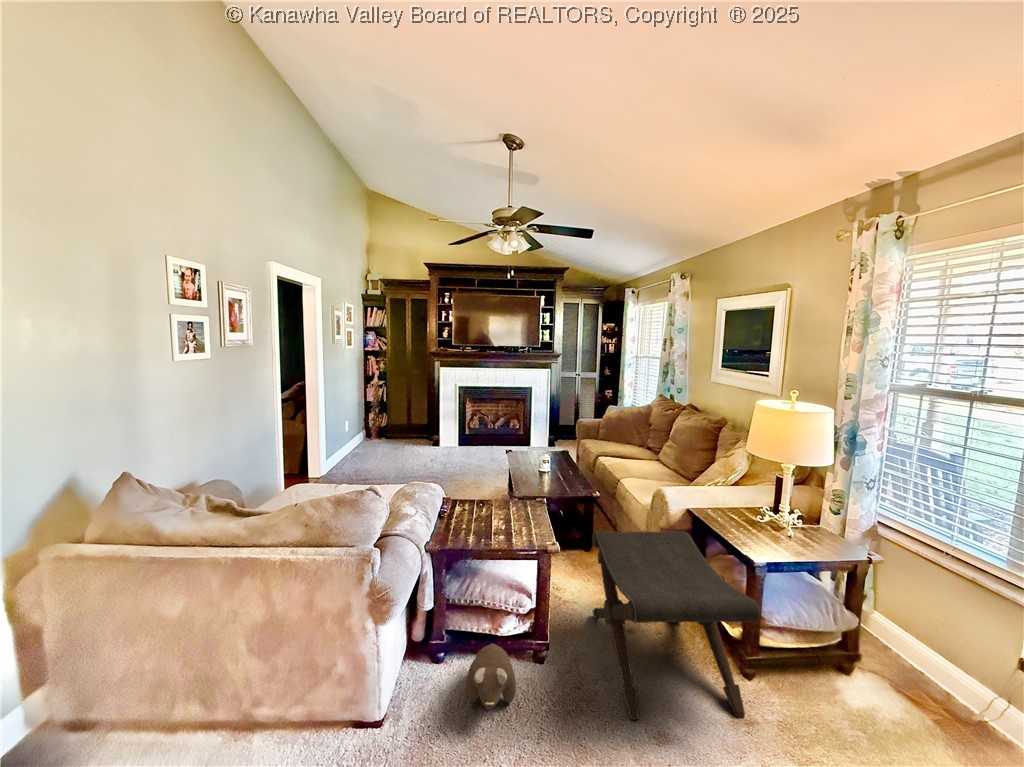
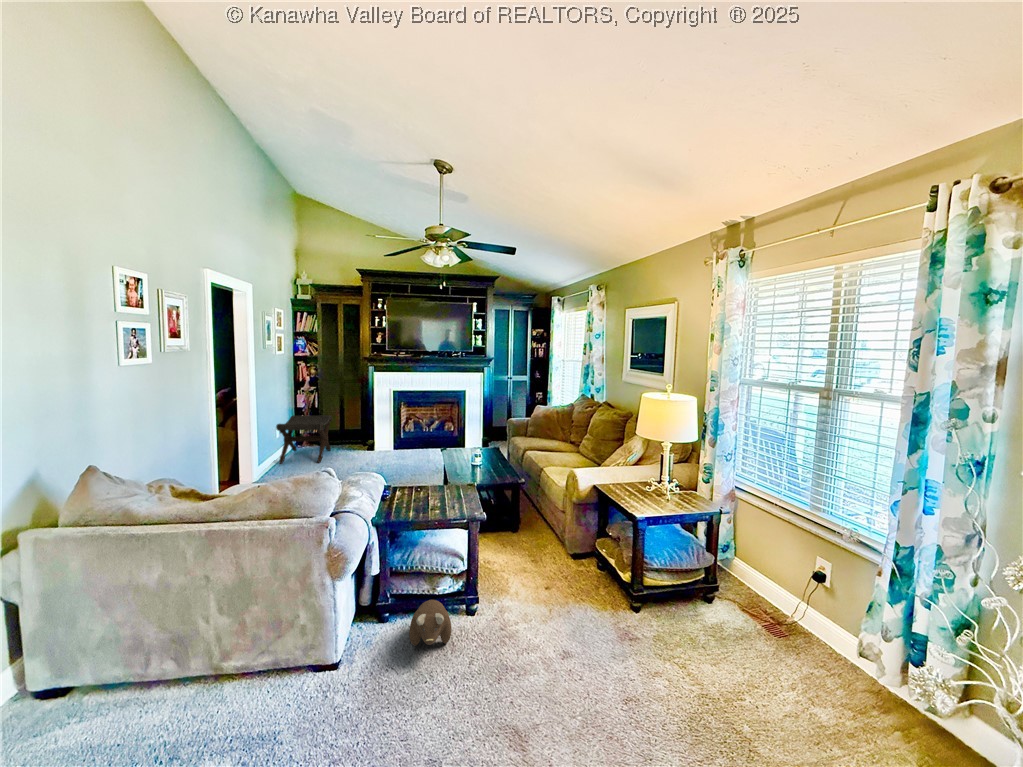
footstool: present [592,531,761,720] -> present [276,415,332,464]

